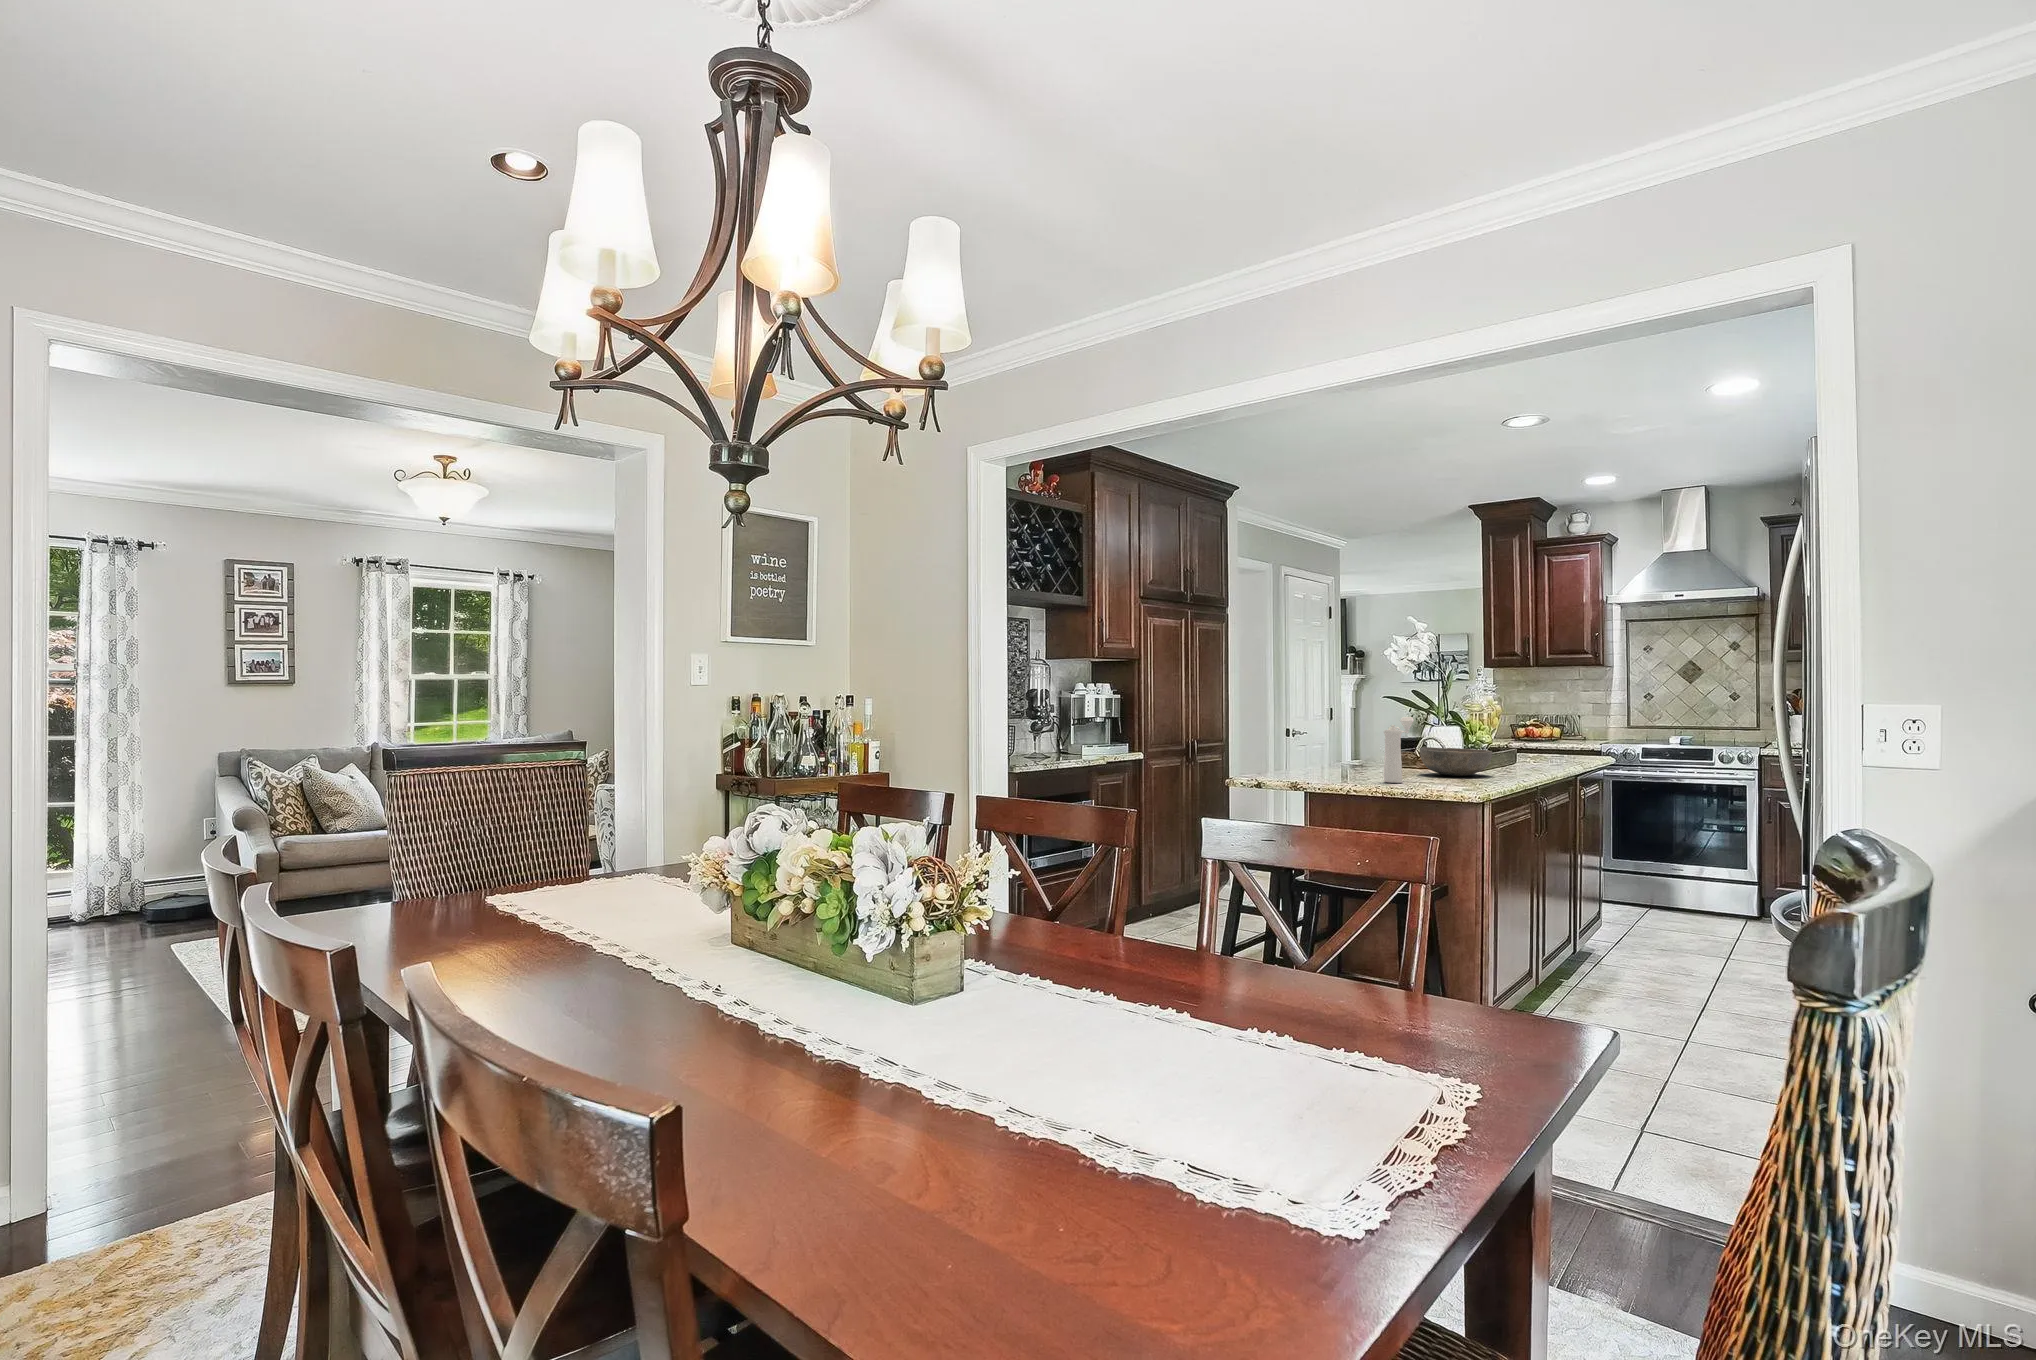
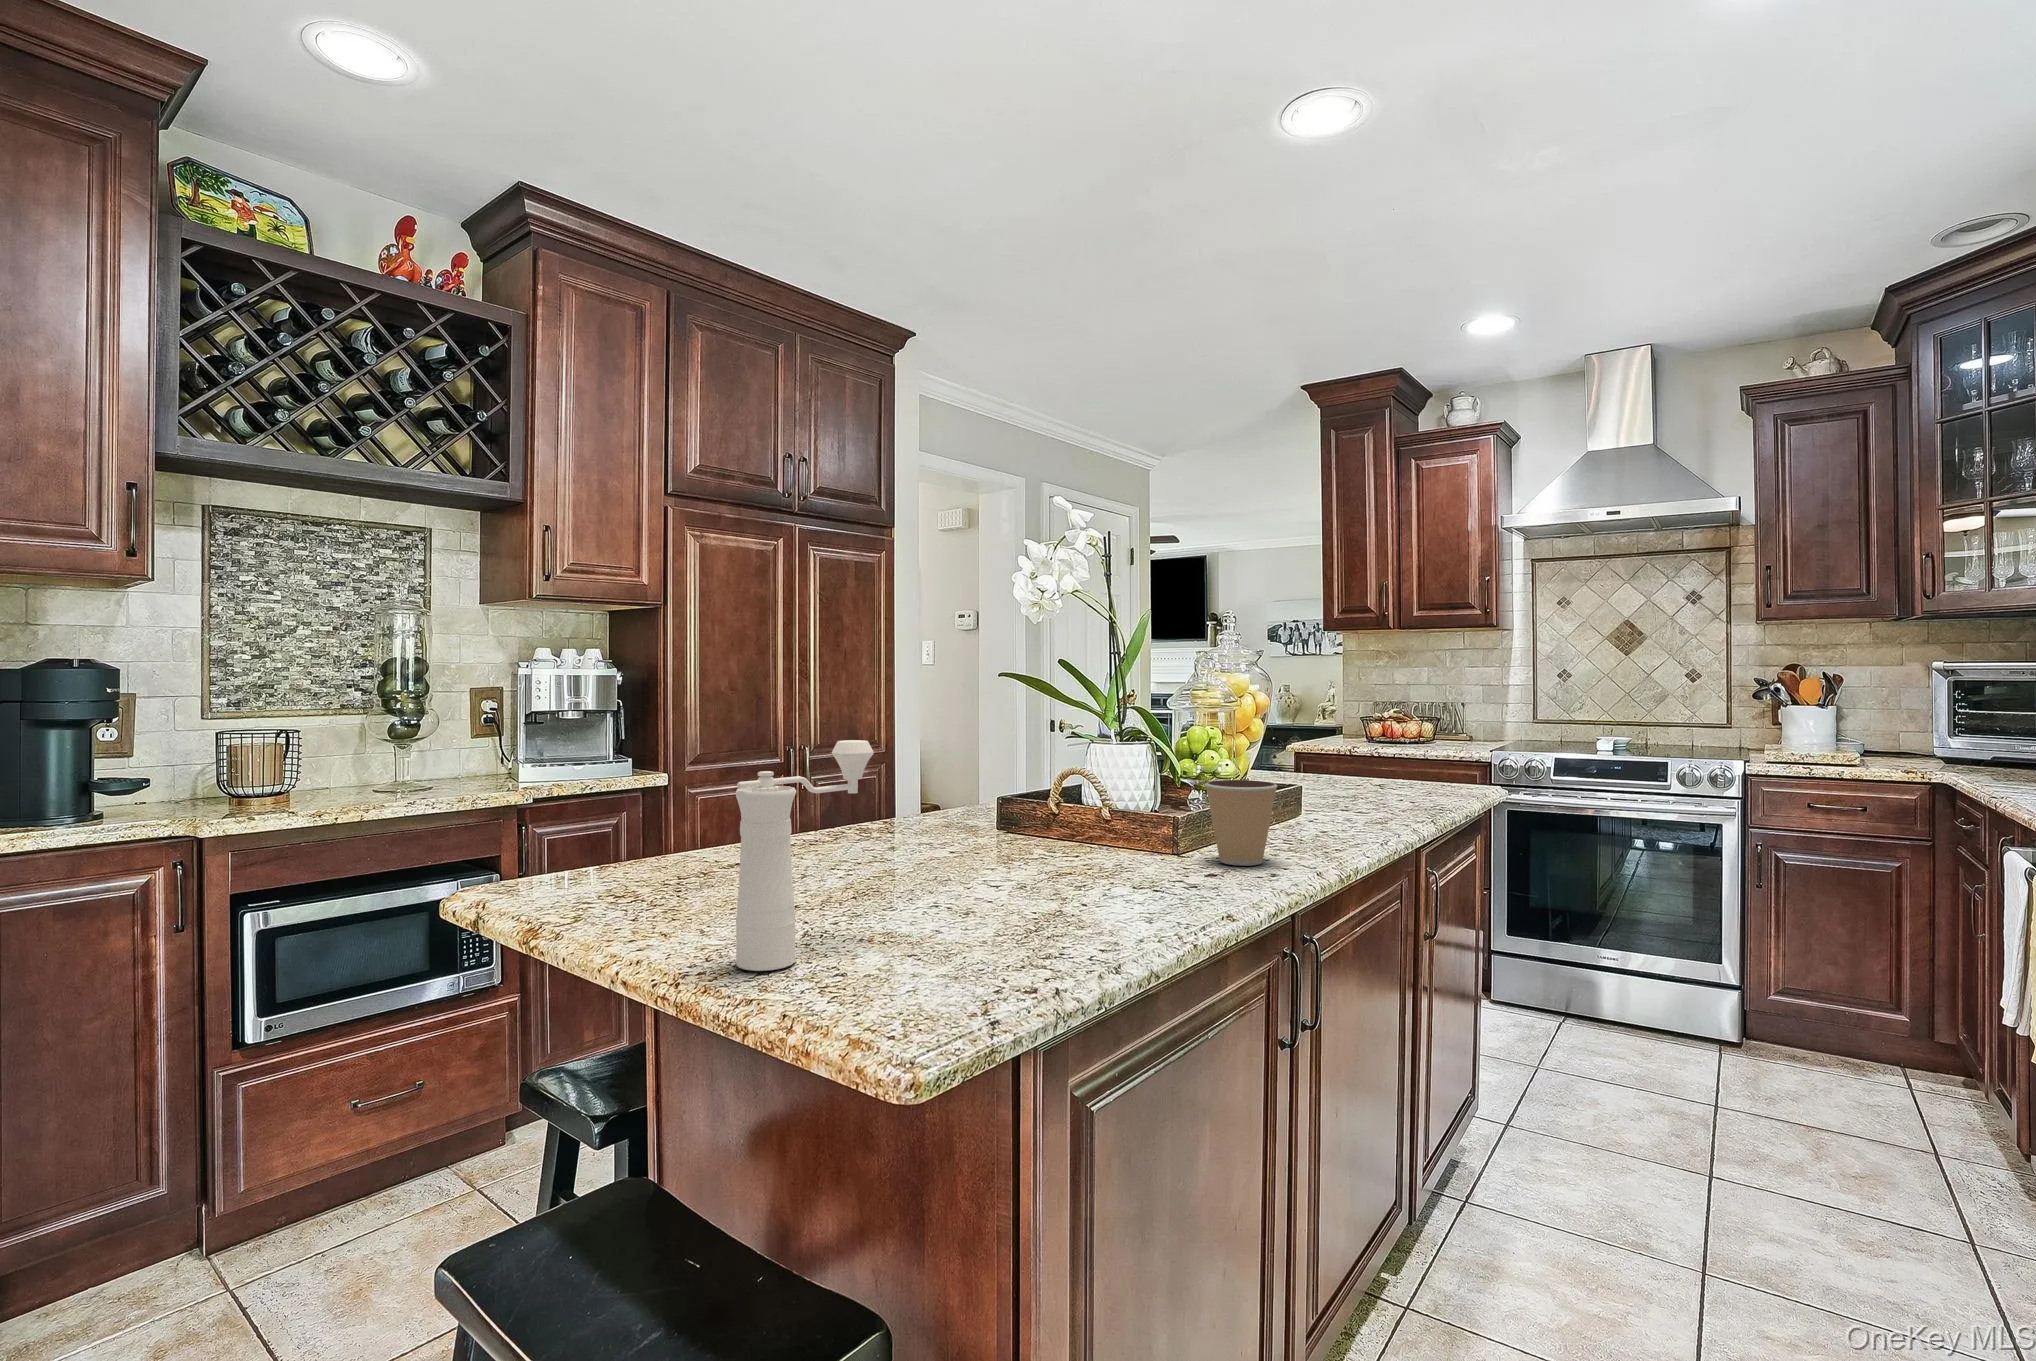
coffee cup: none [1495,738,1526,771] -> present [1205,780,1277,866]
bowl: present [1420,747,1492,776] -> none [961,814,1152,906]

